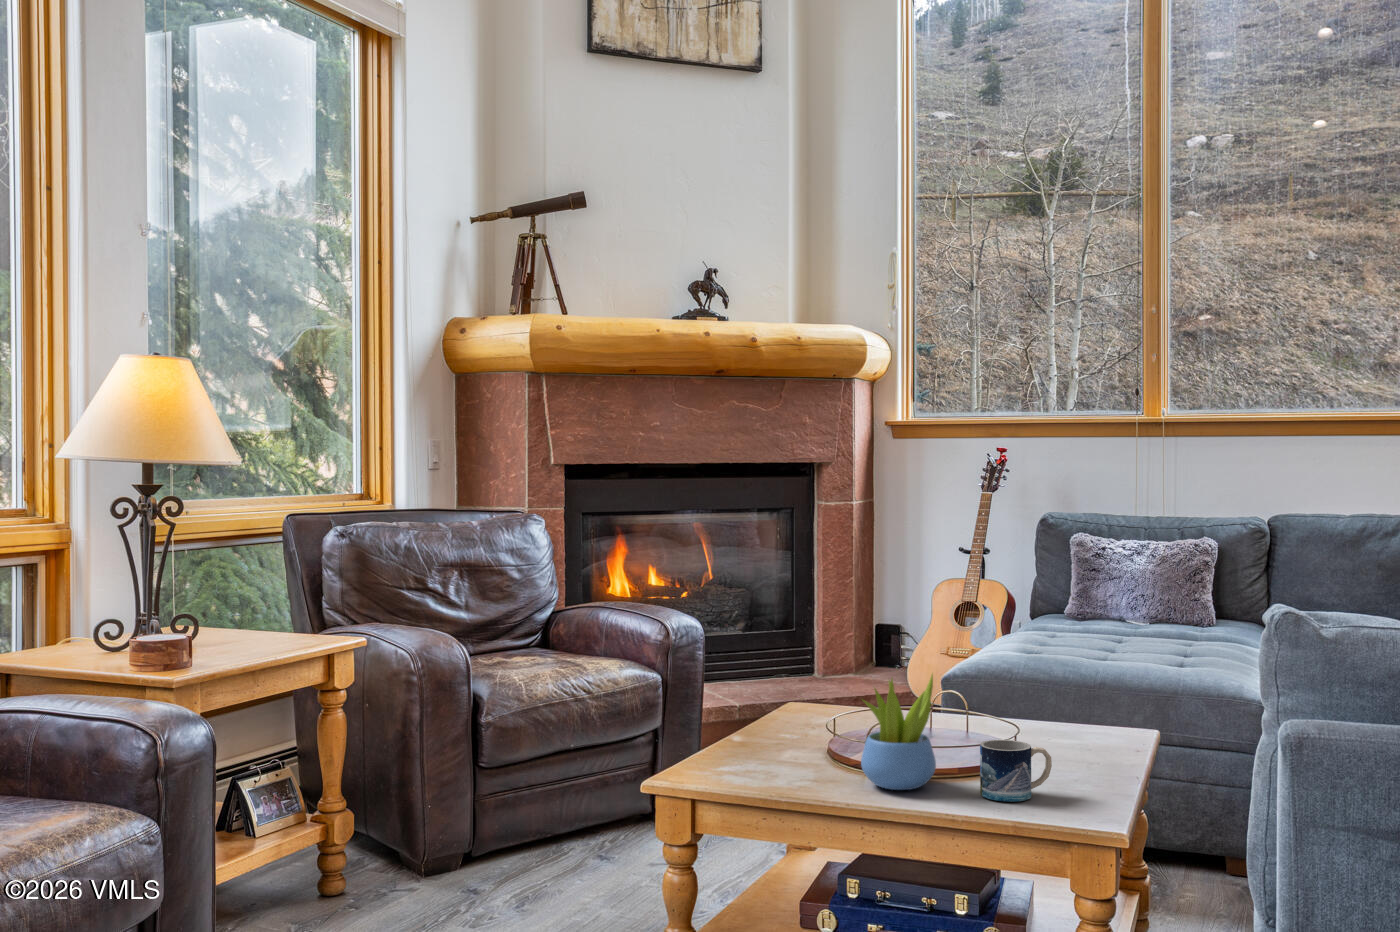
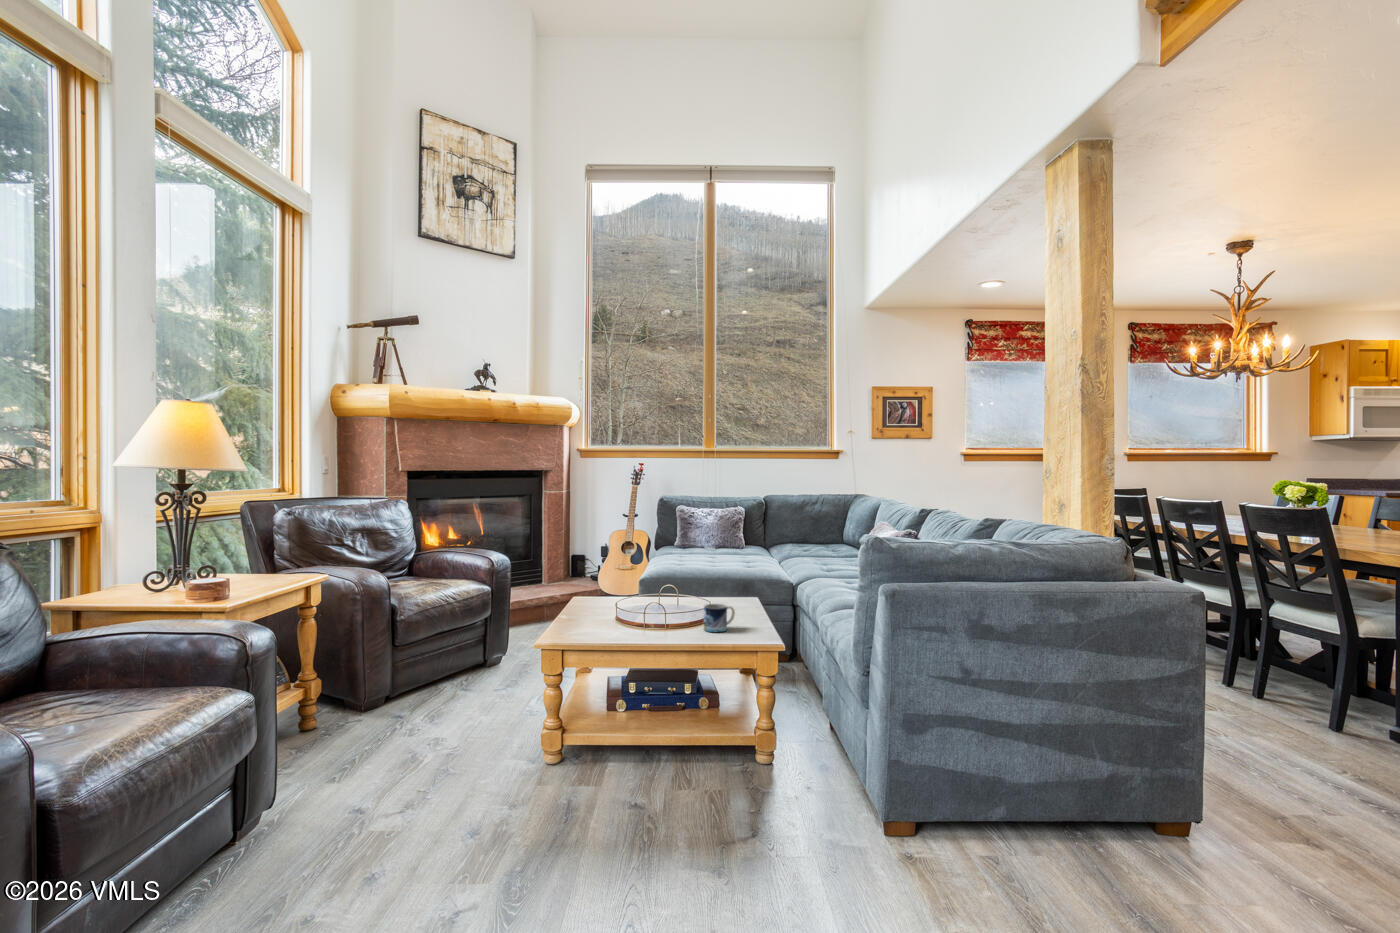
succulent plant: present [861,674,936,790] -> none [647,574,683,632]

